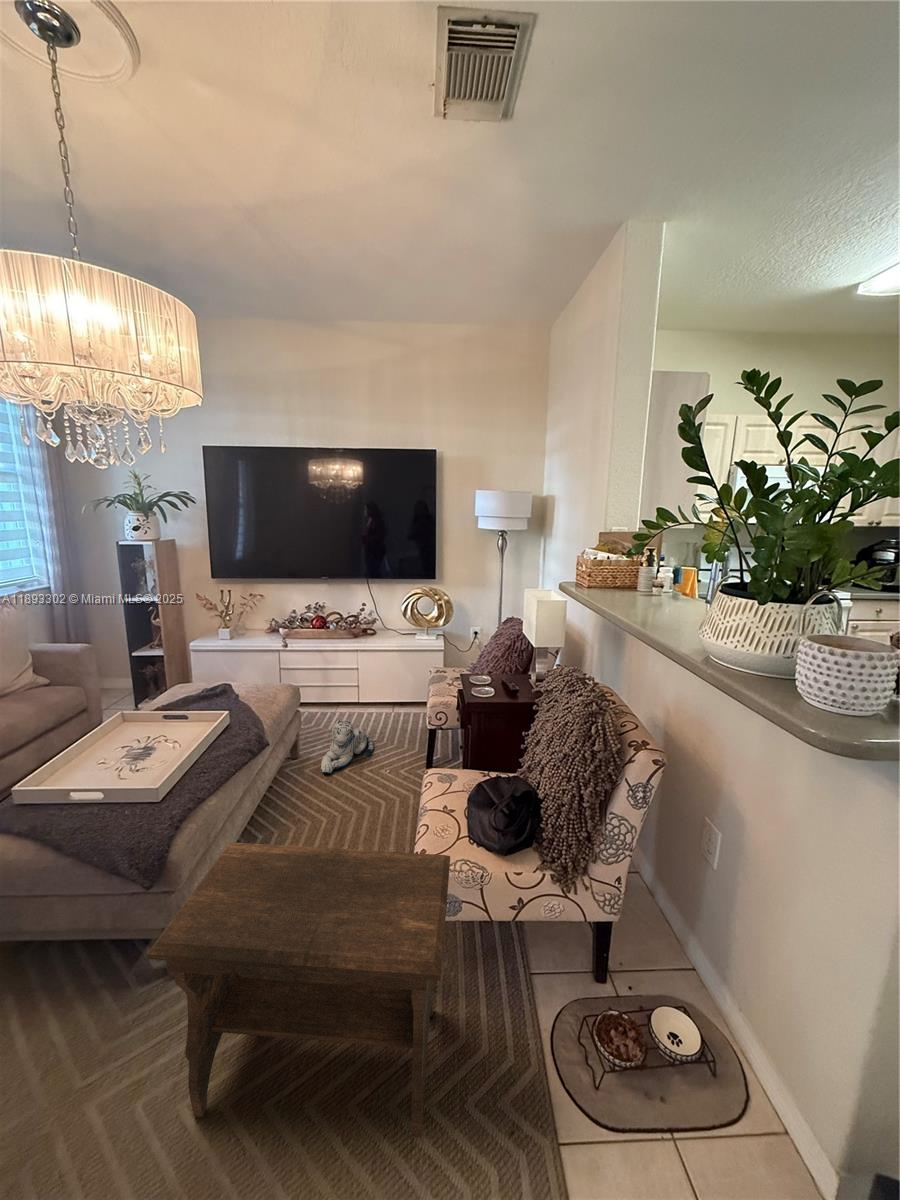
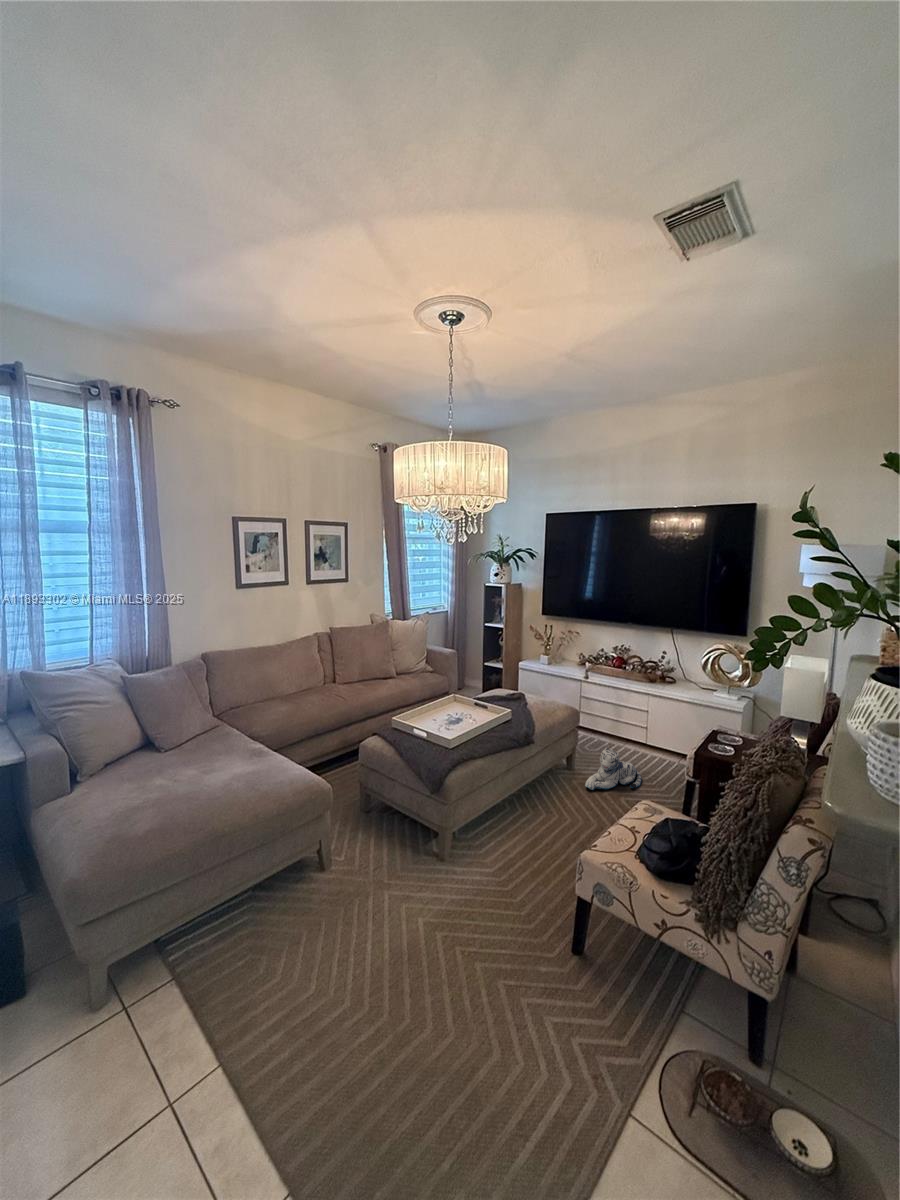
footstool: present [147,842,450,1137] -> none [415,783,605,1032]

